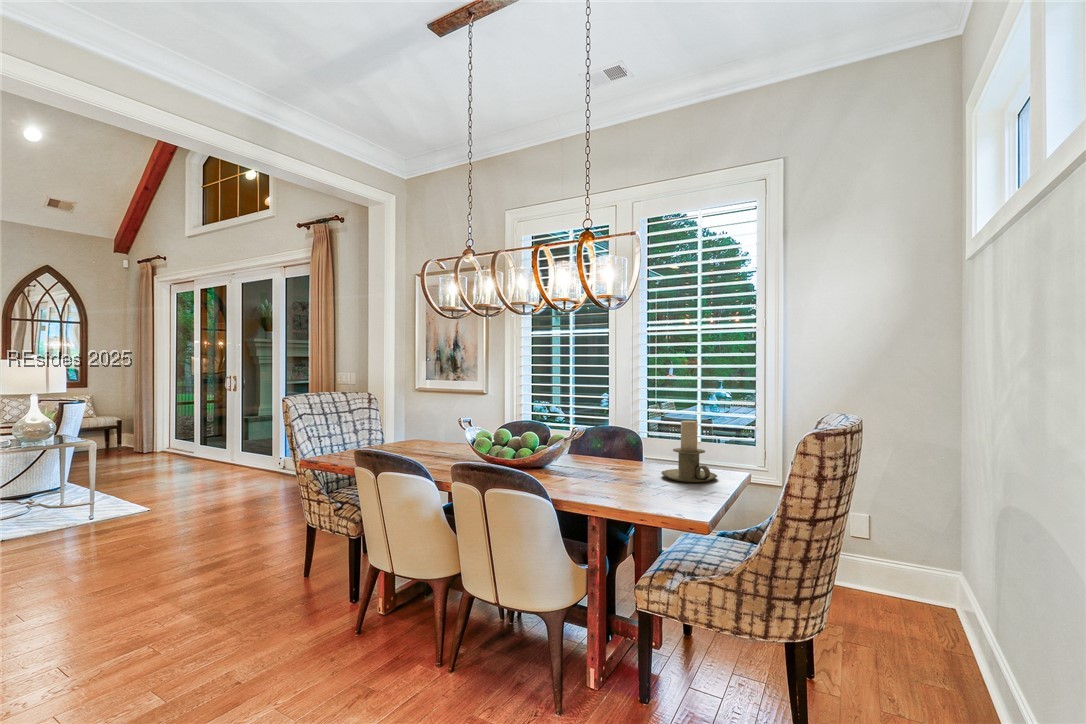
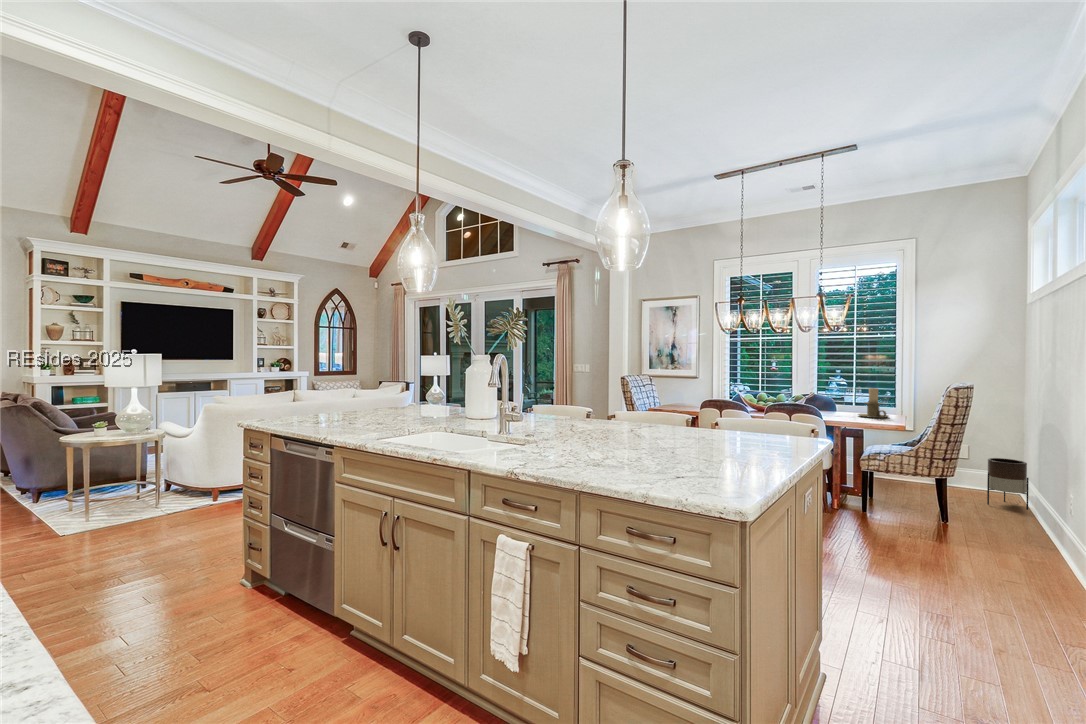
planter: none [899,552,974,664] -> present [987,458,1029,510]

